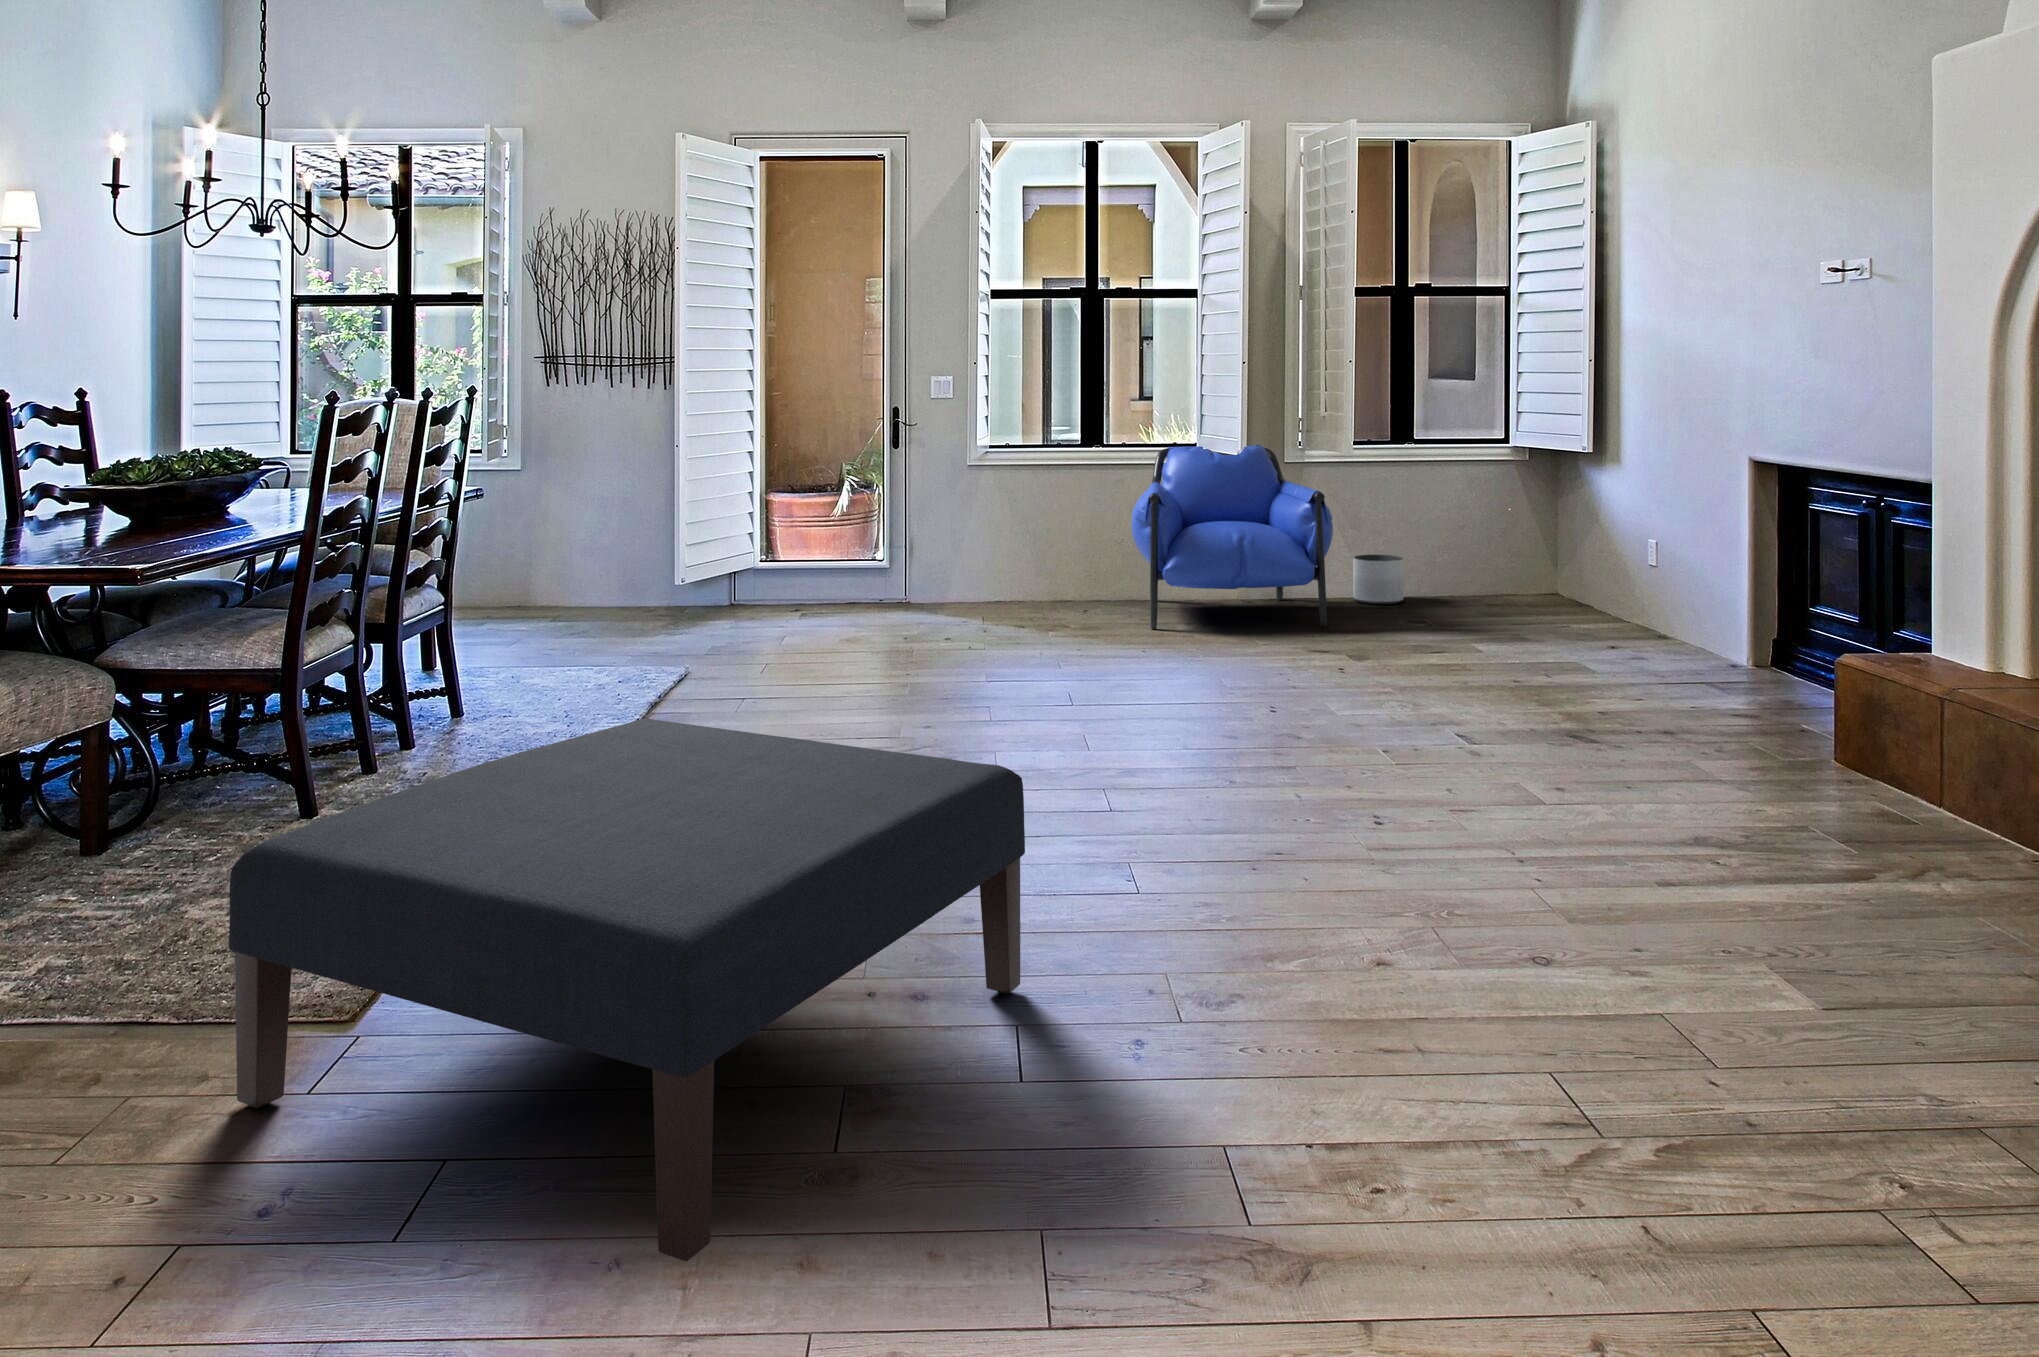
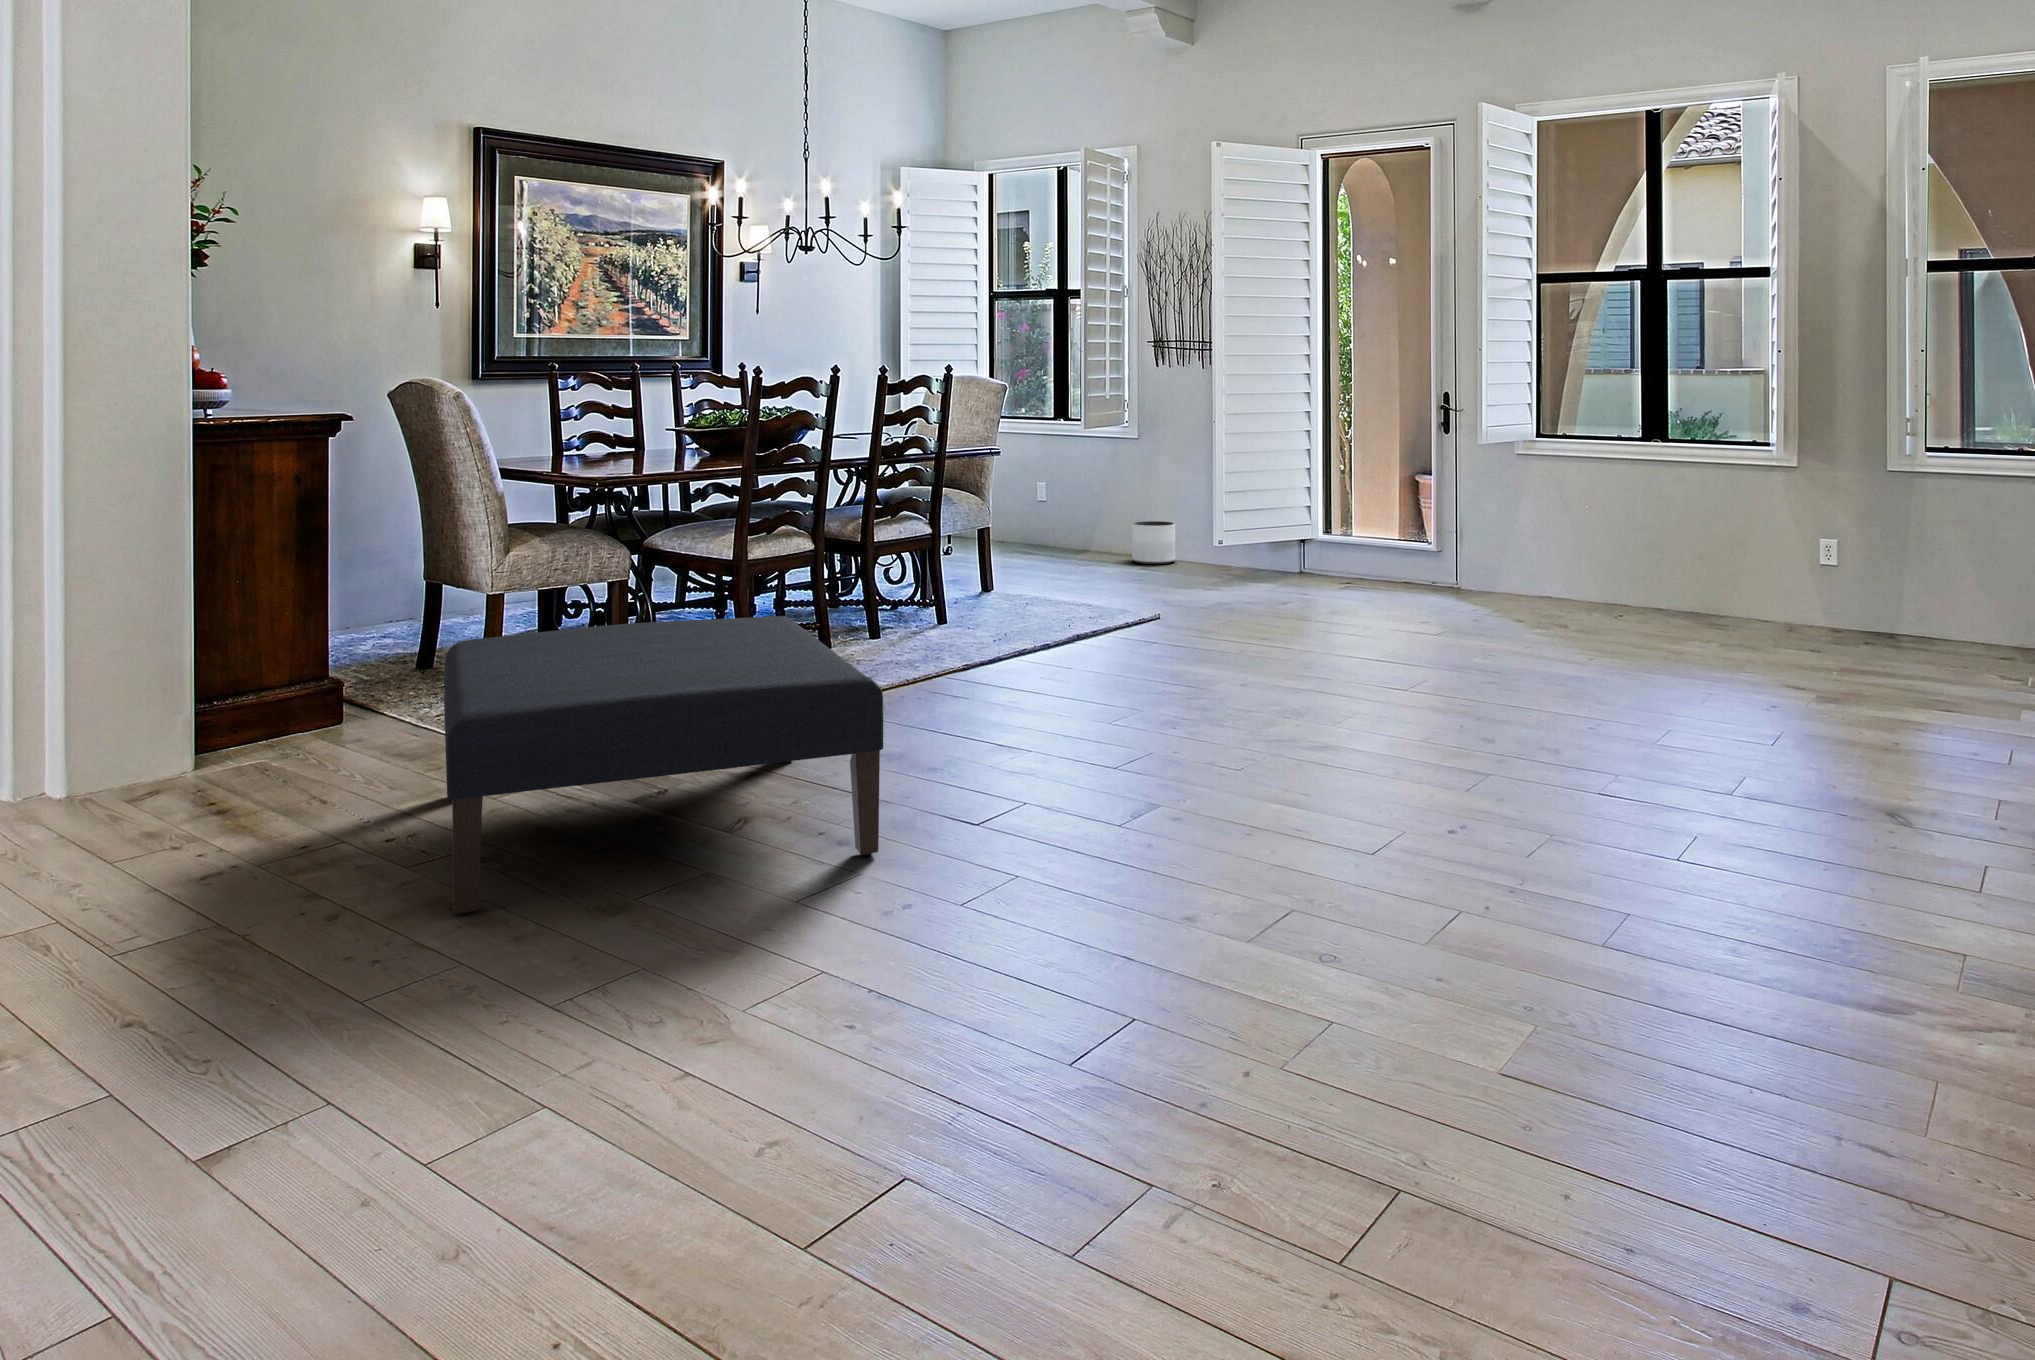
armchair: present [1132,445,1333,629] -> none [1624,447,1877,668]
planter: present [1353,554,1404,604] -> present [1132,521,1176,564]

